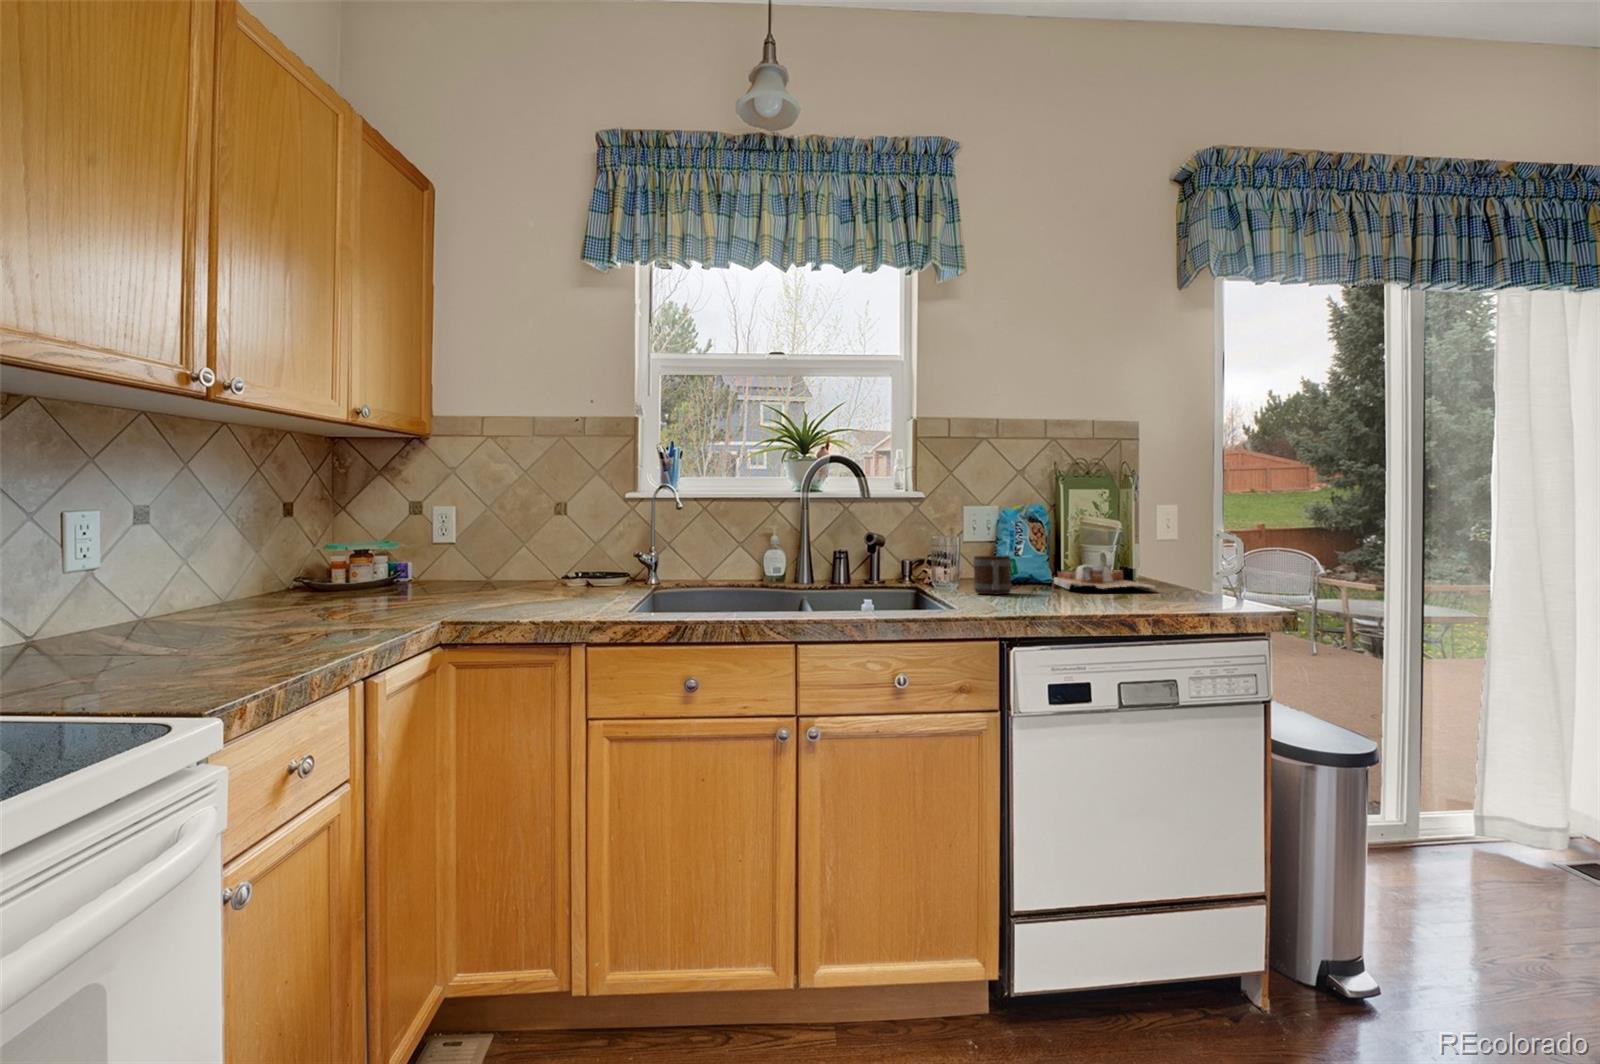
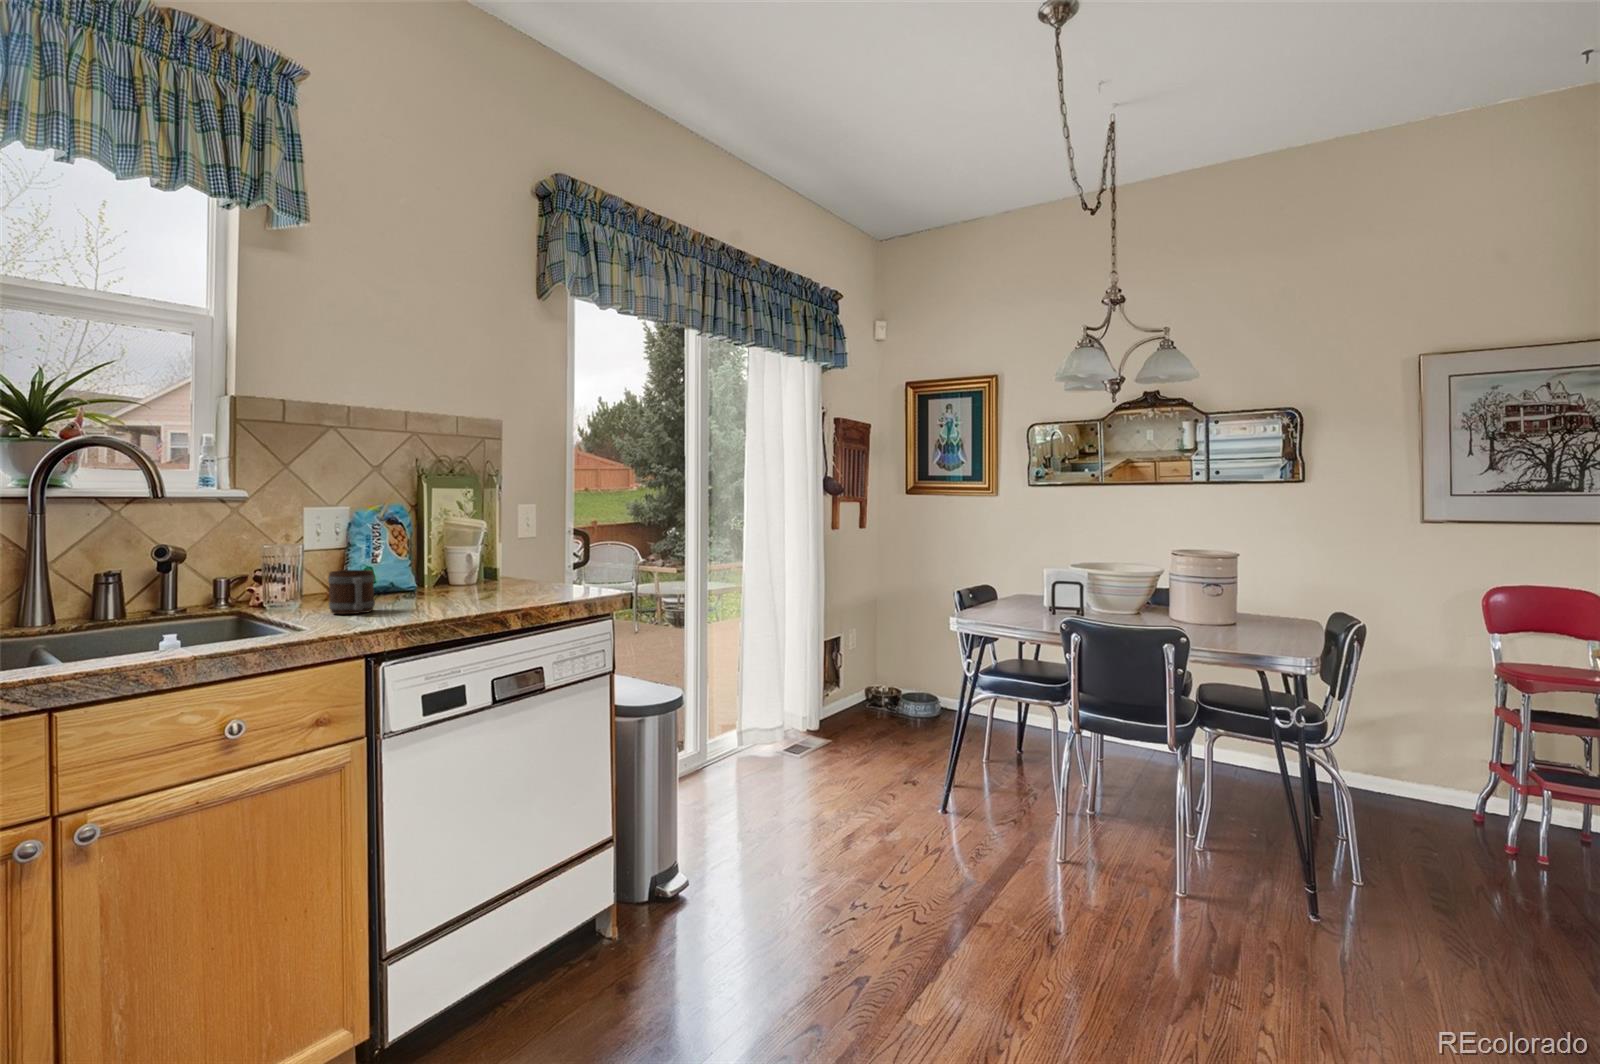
cutting board: present [1054,565,1157,592] -> none [414,573,519,601]

